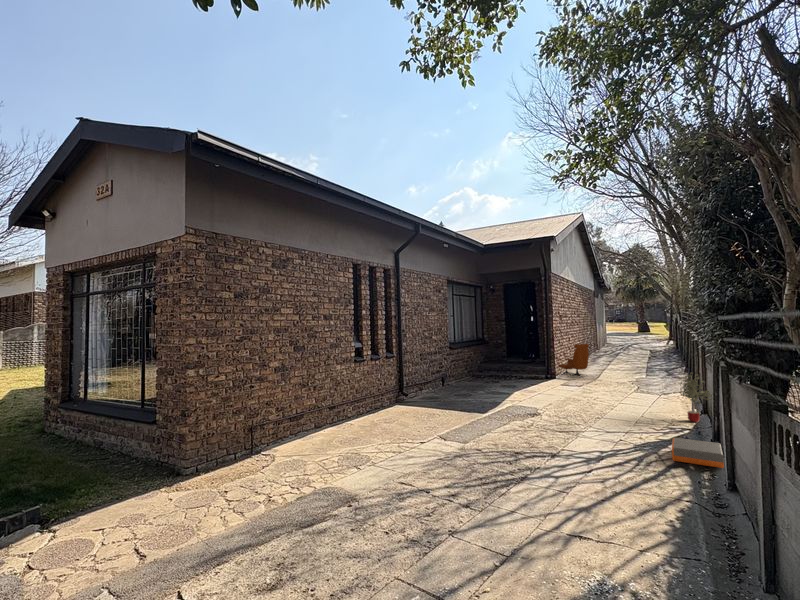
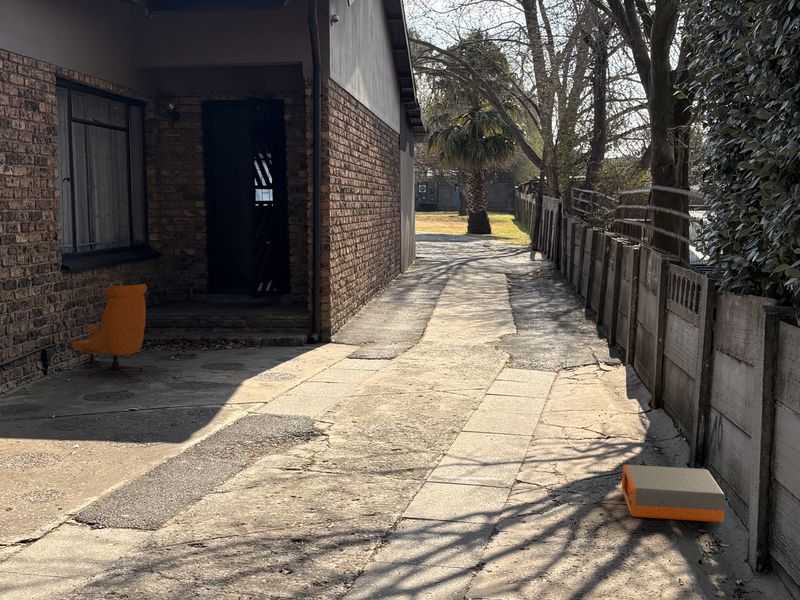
lounge chair: present [559,344,589,378] -> present [72,284,147,378]
potted tree: present [681,373,712,422] -> none [609,324,668,426]

